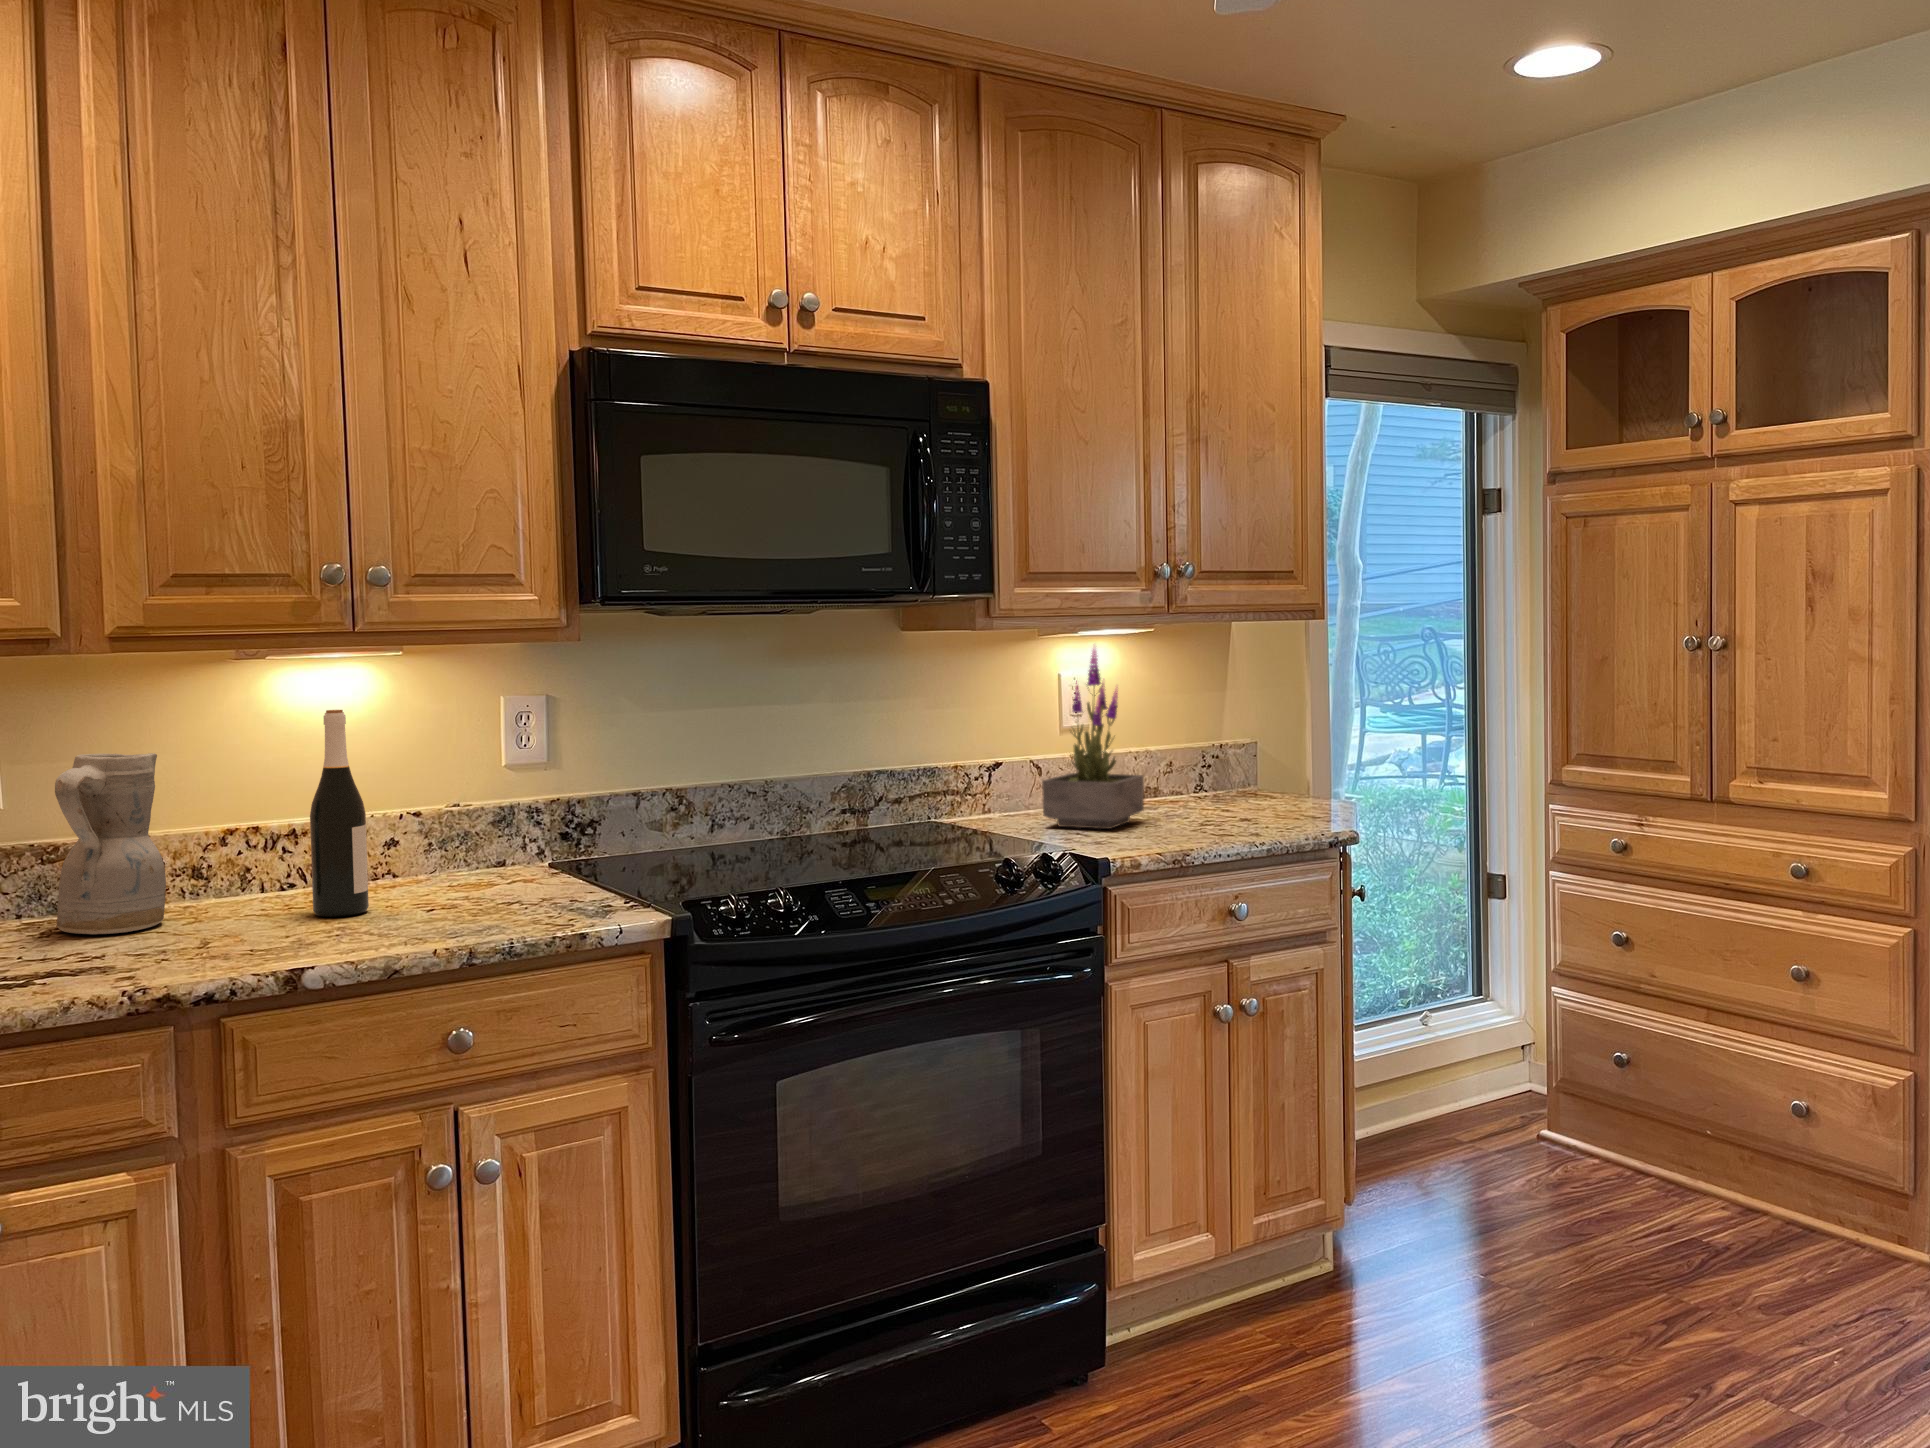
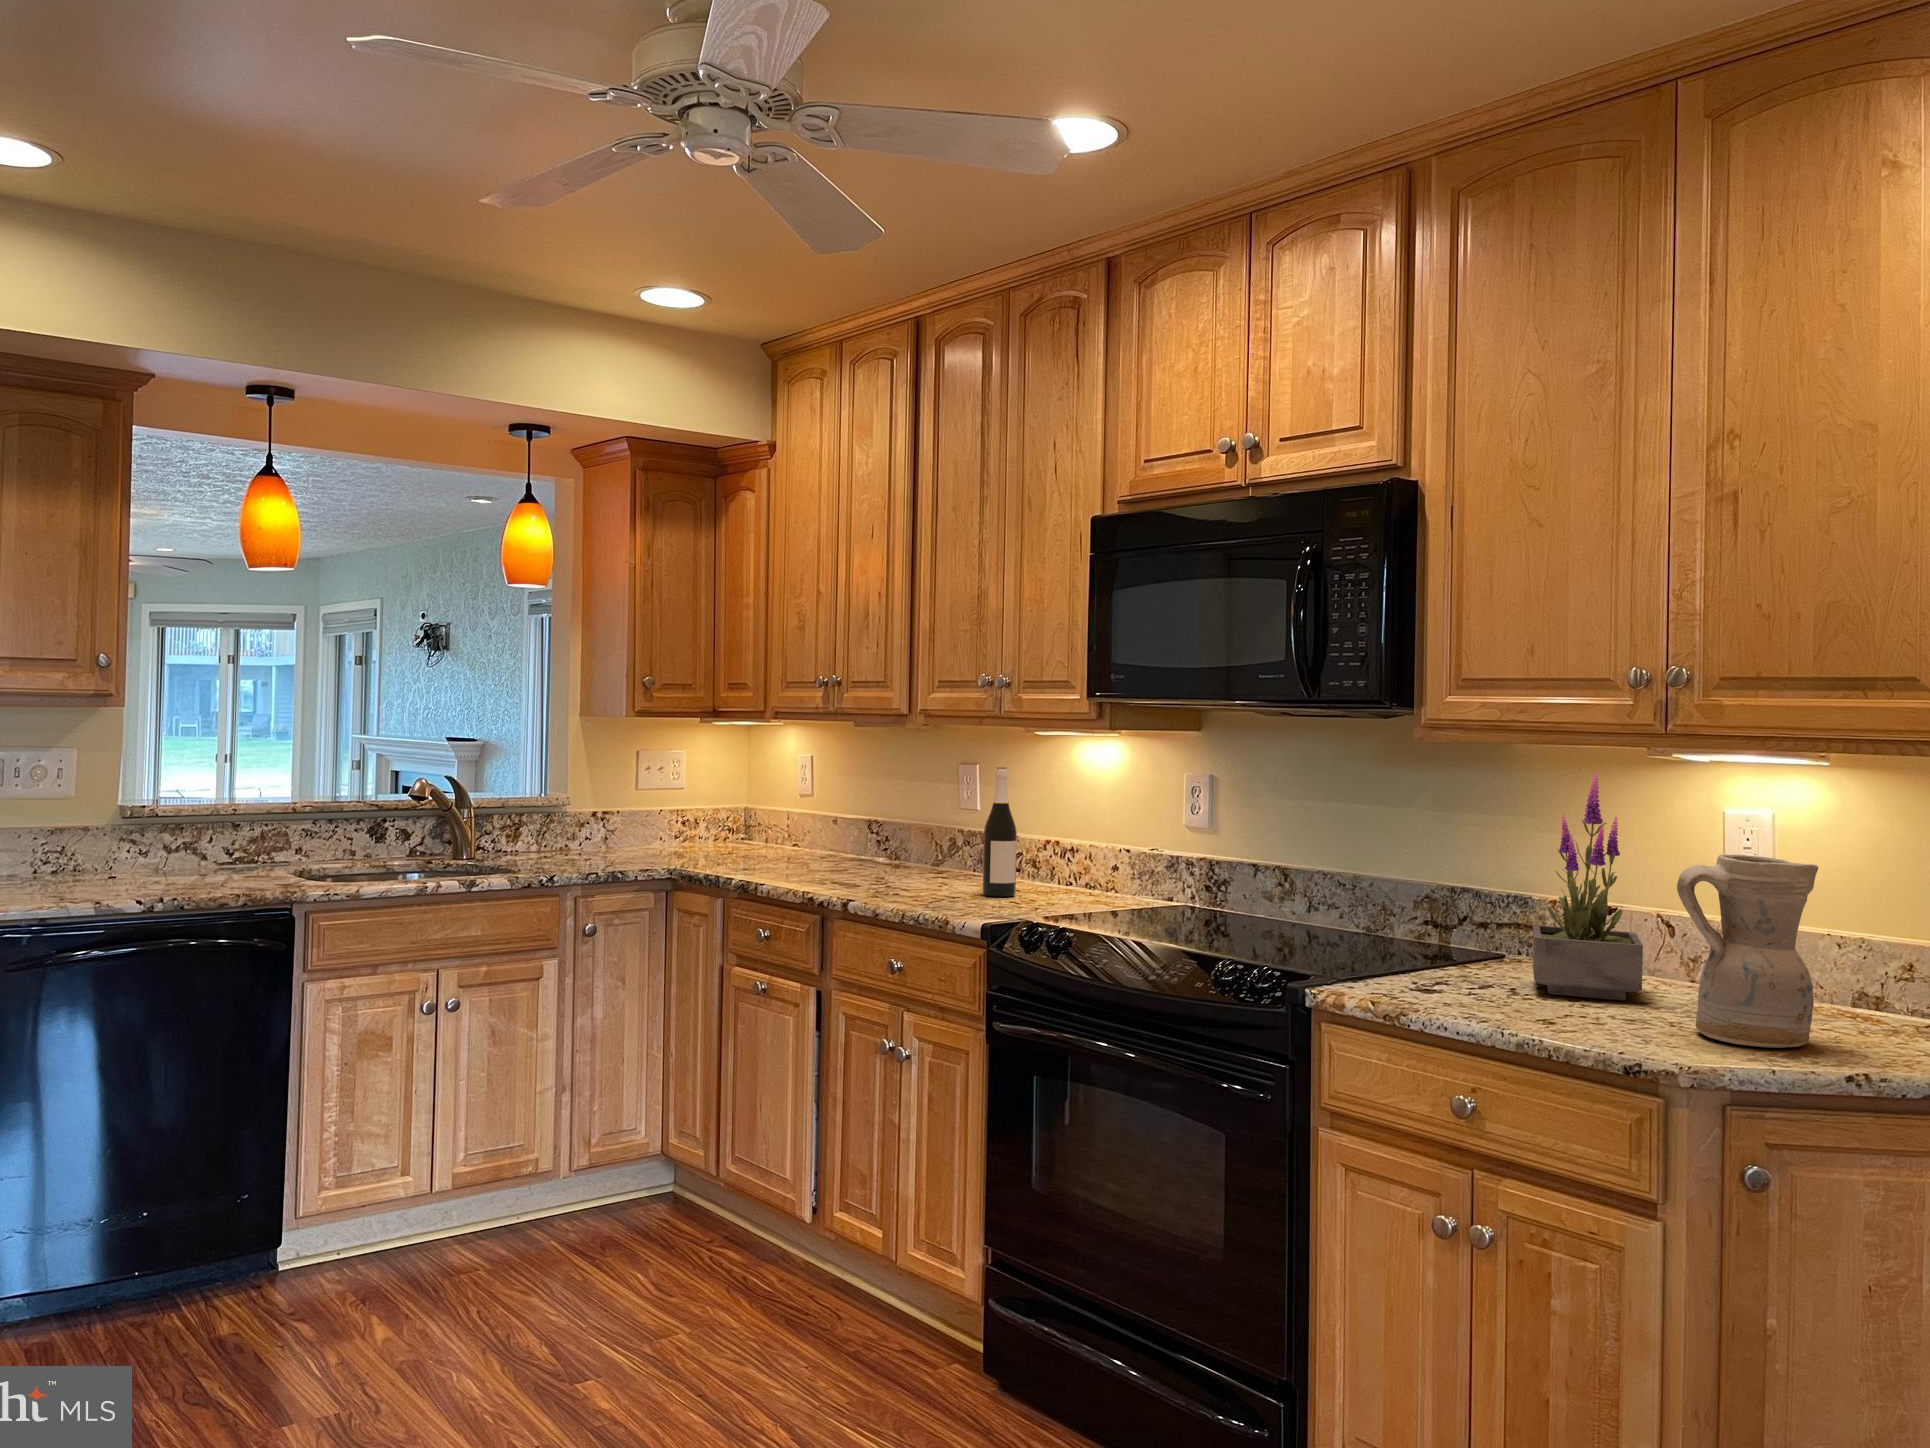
ceramic pitcher: present [55,753,166,934] -> present [1677,854,1818,1048]

